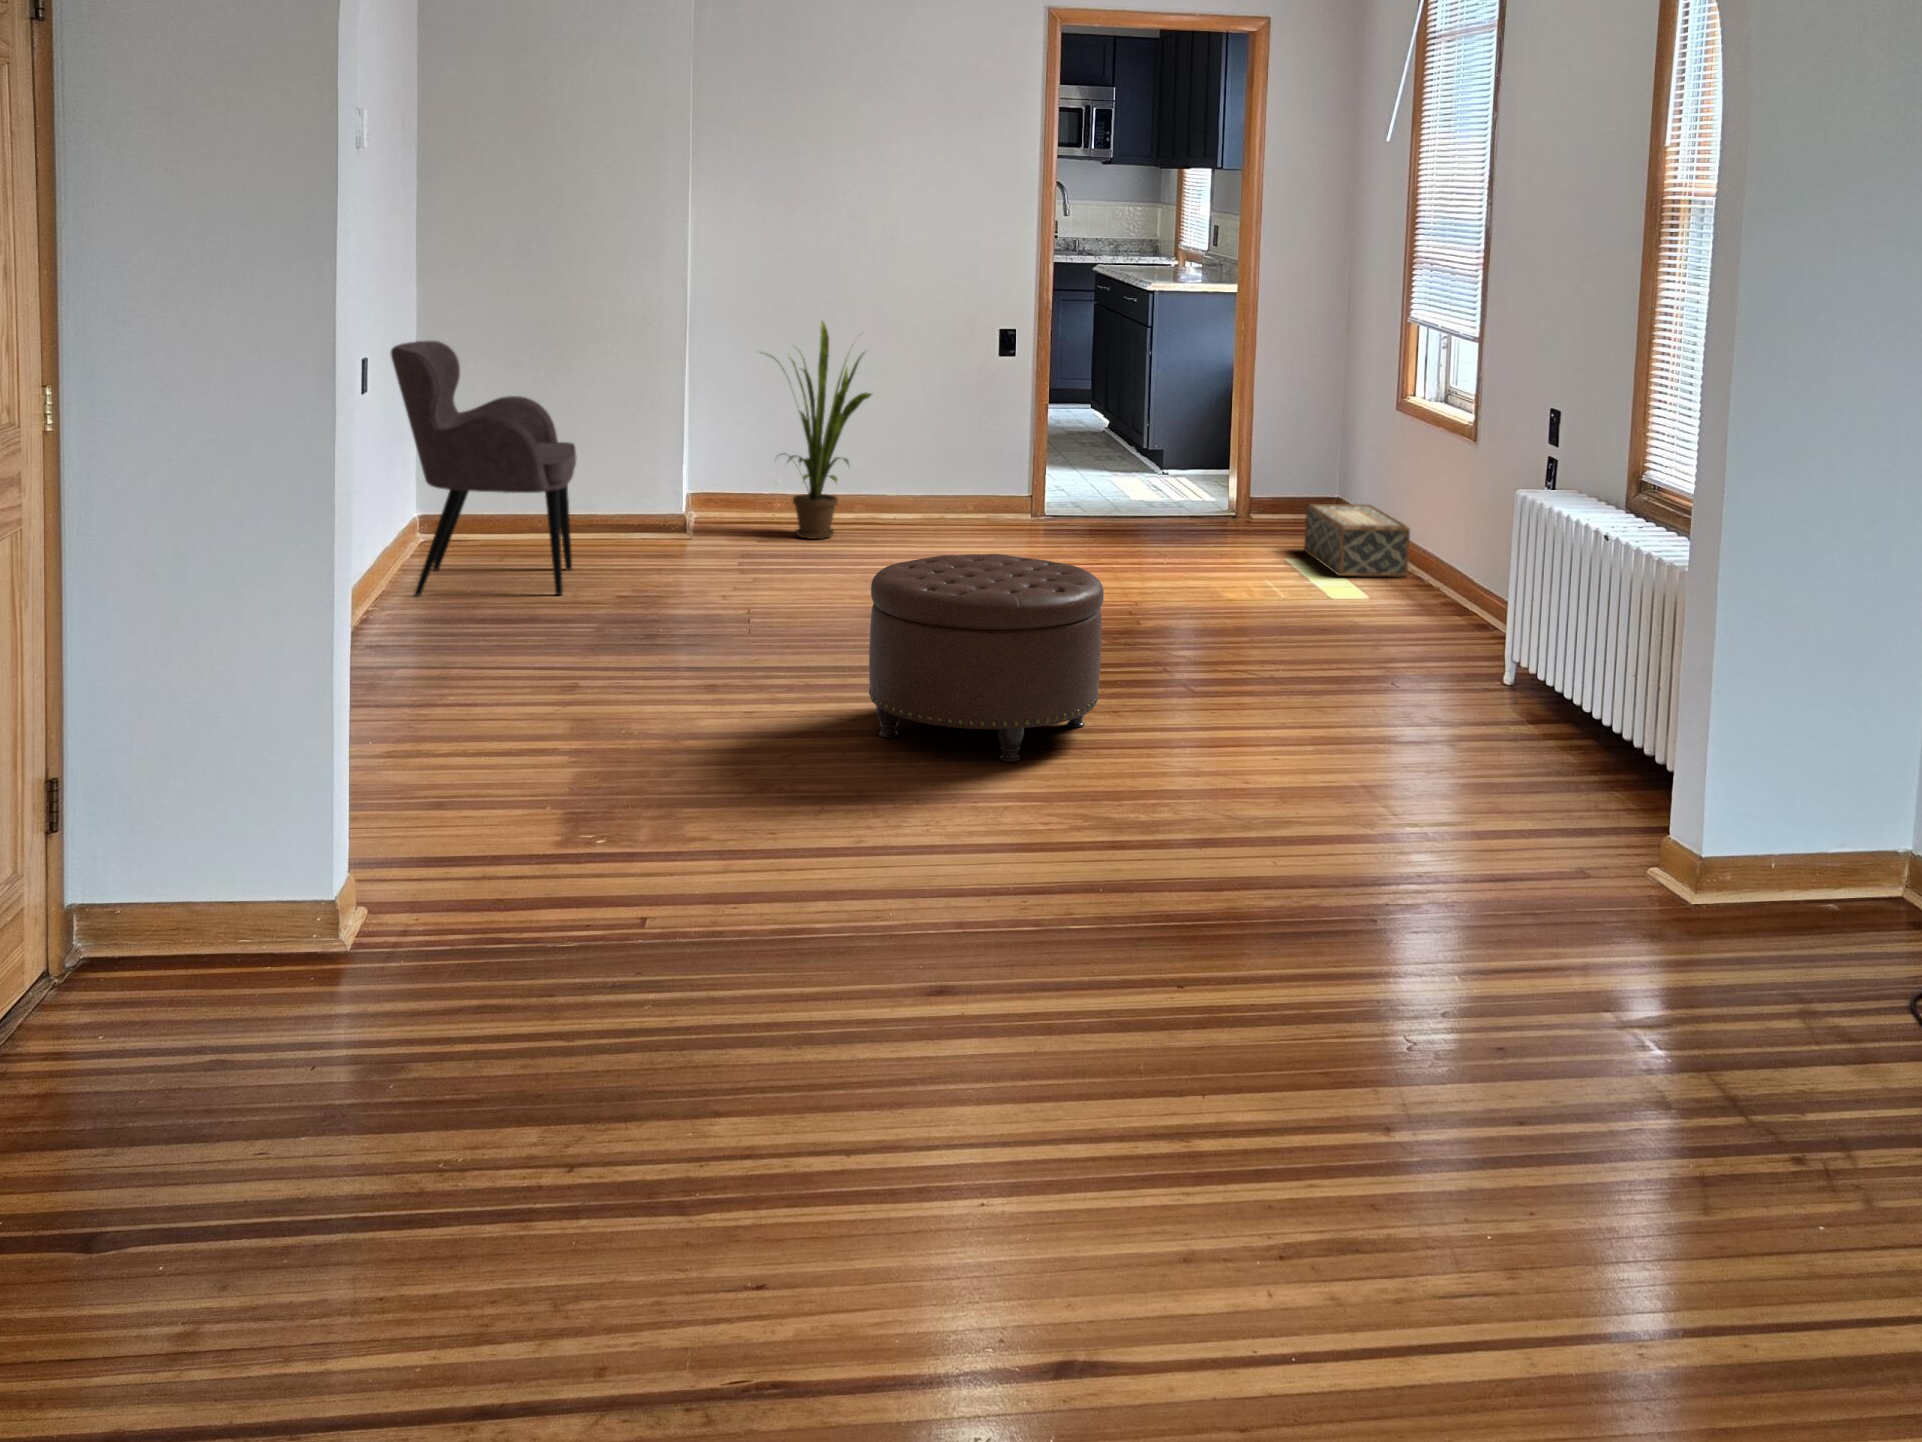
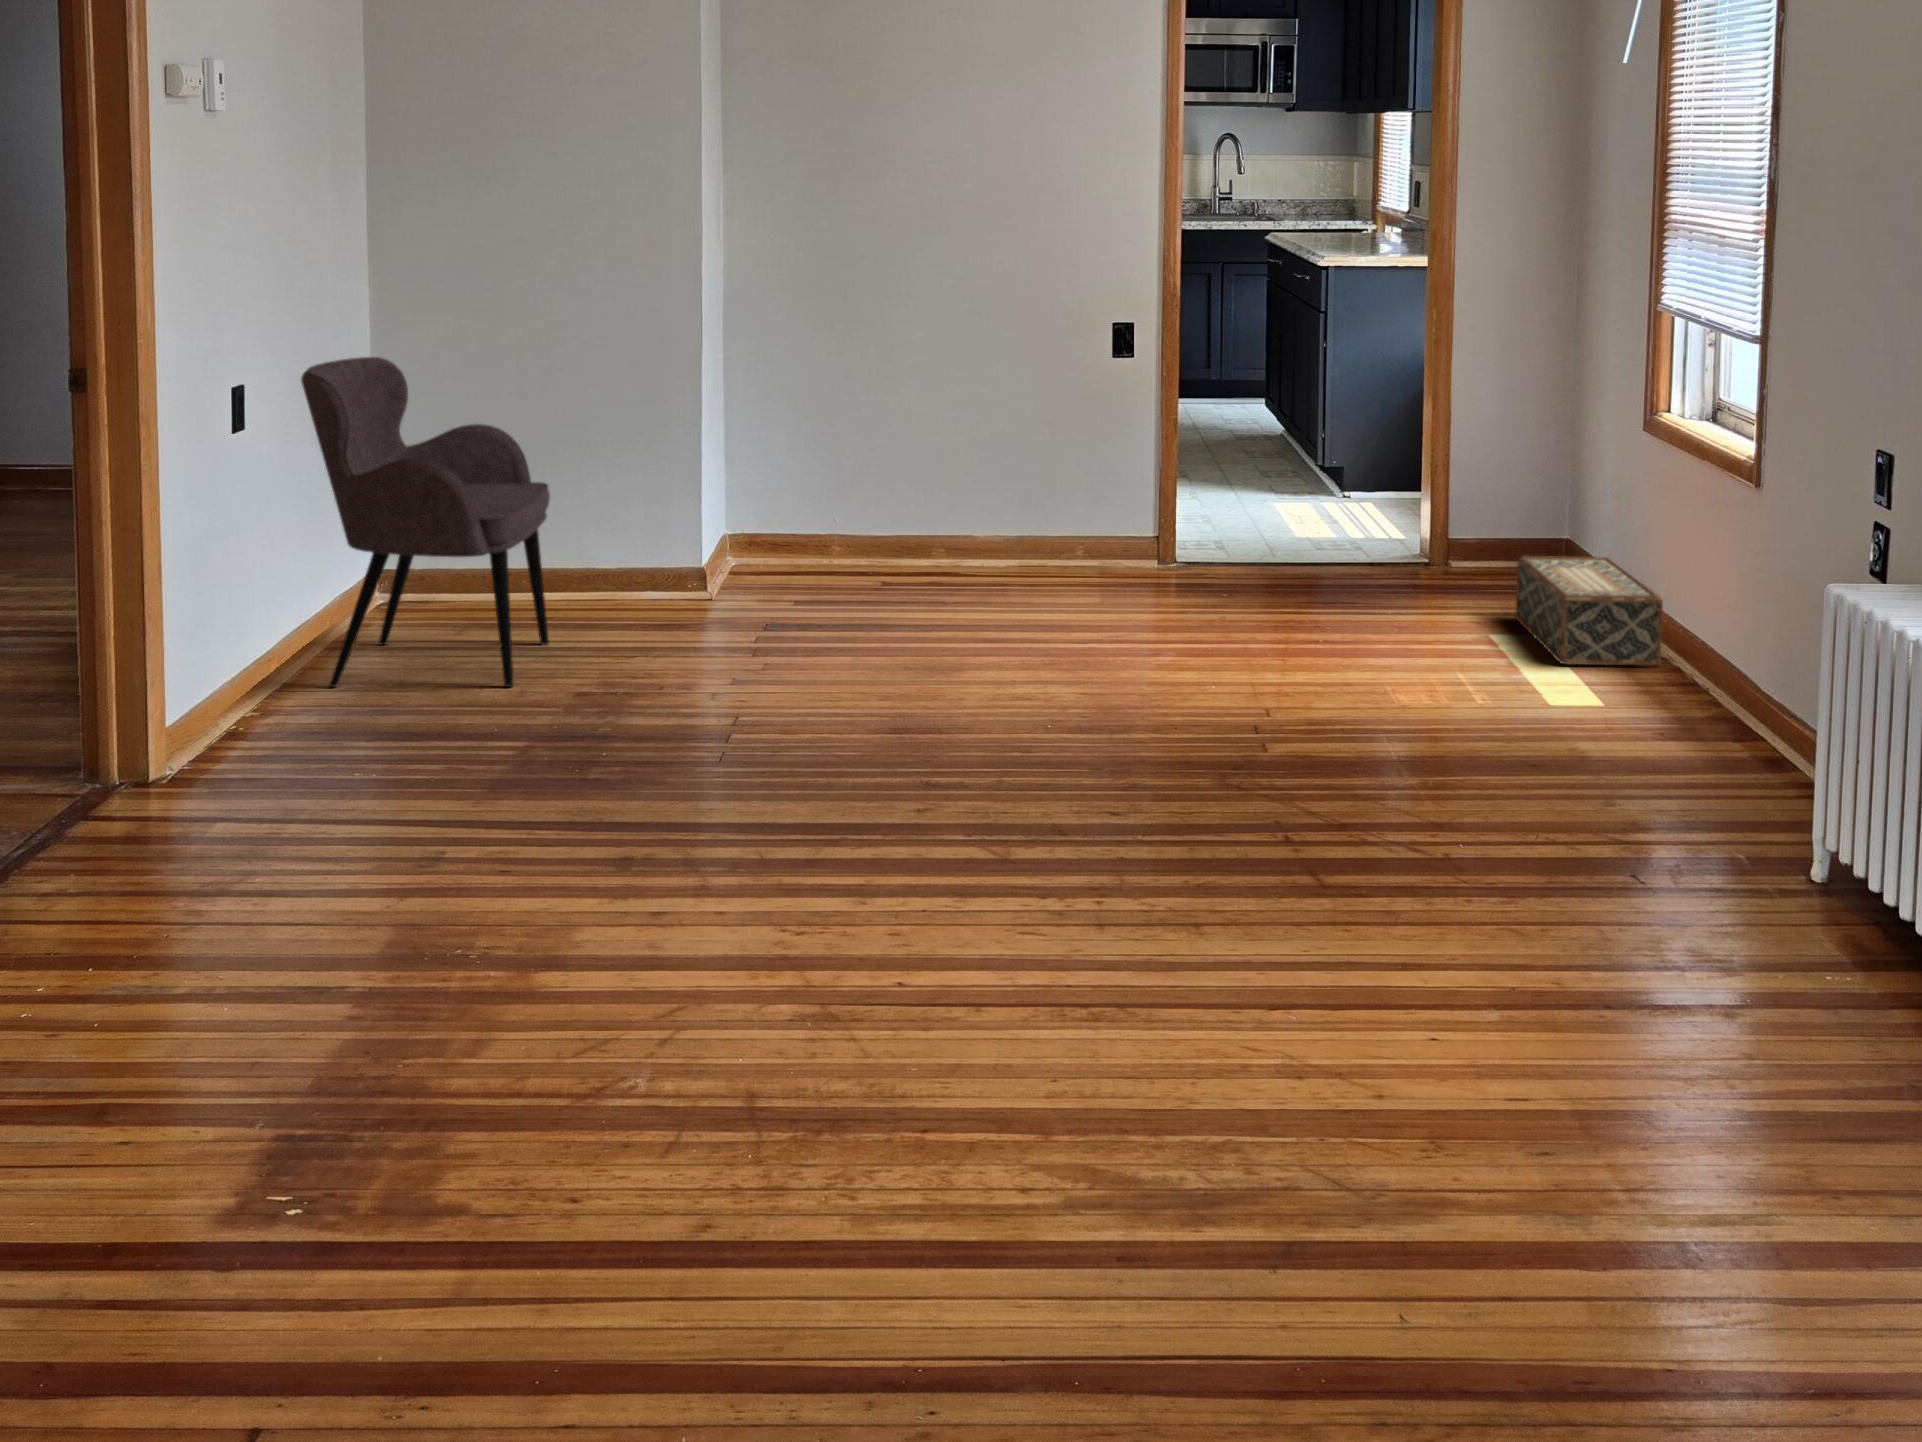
house plant: present [774,322,871,539] -> none [796,317,945,596]
ottoman: present [869,554,1104,762] -> none [800,686,1155,1042]

